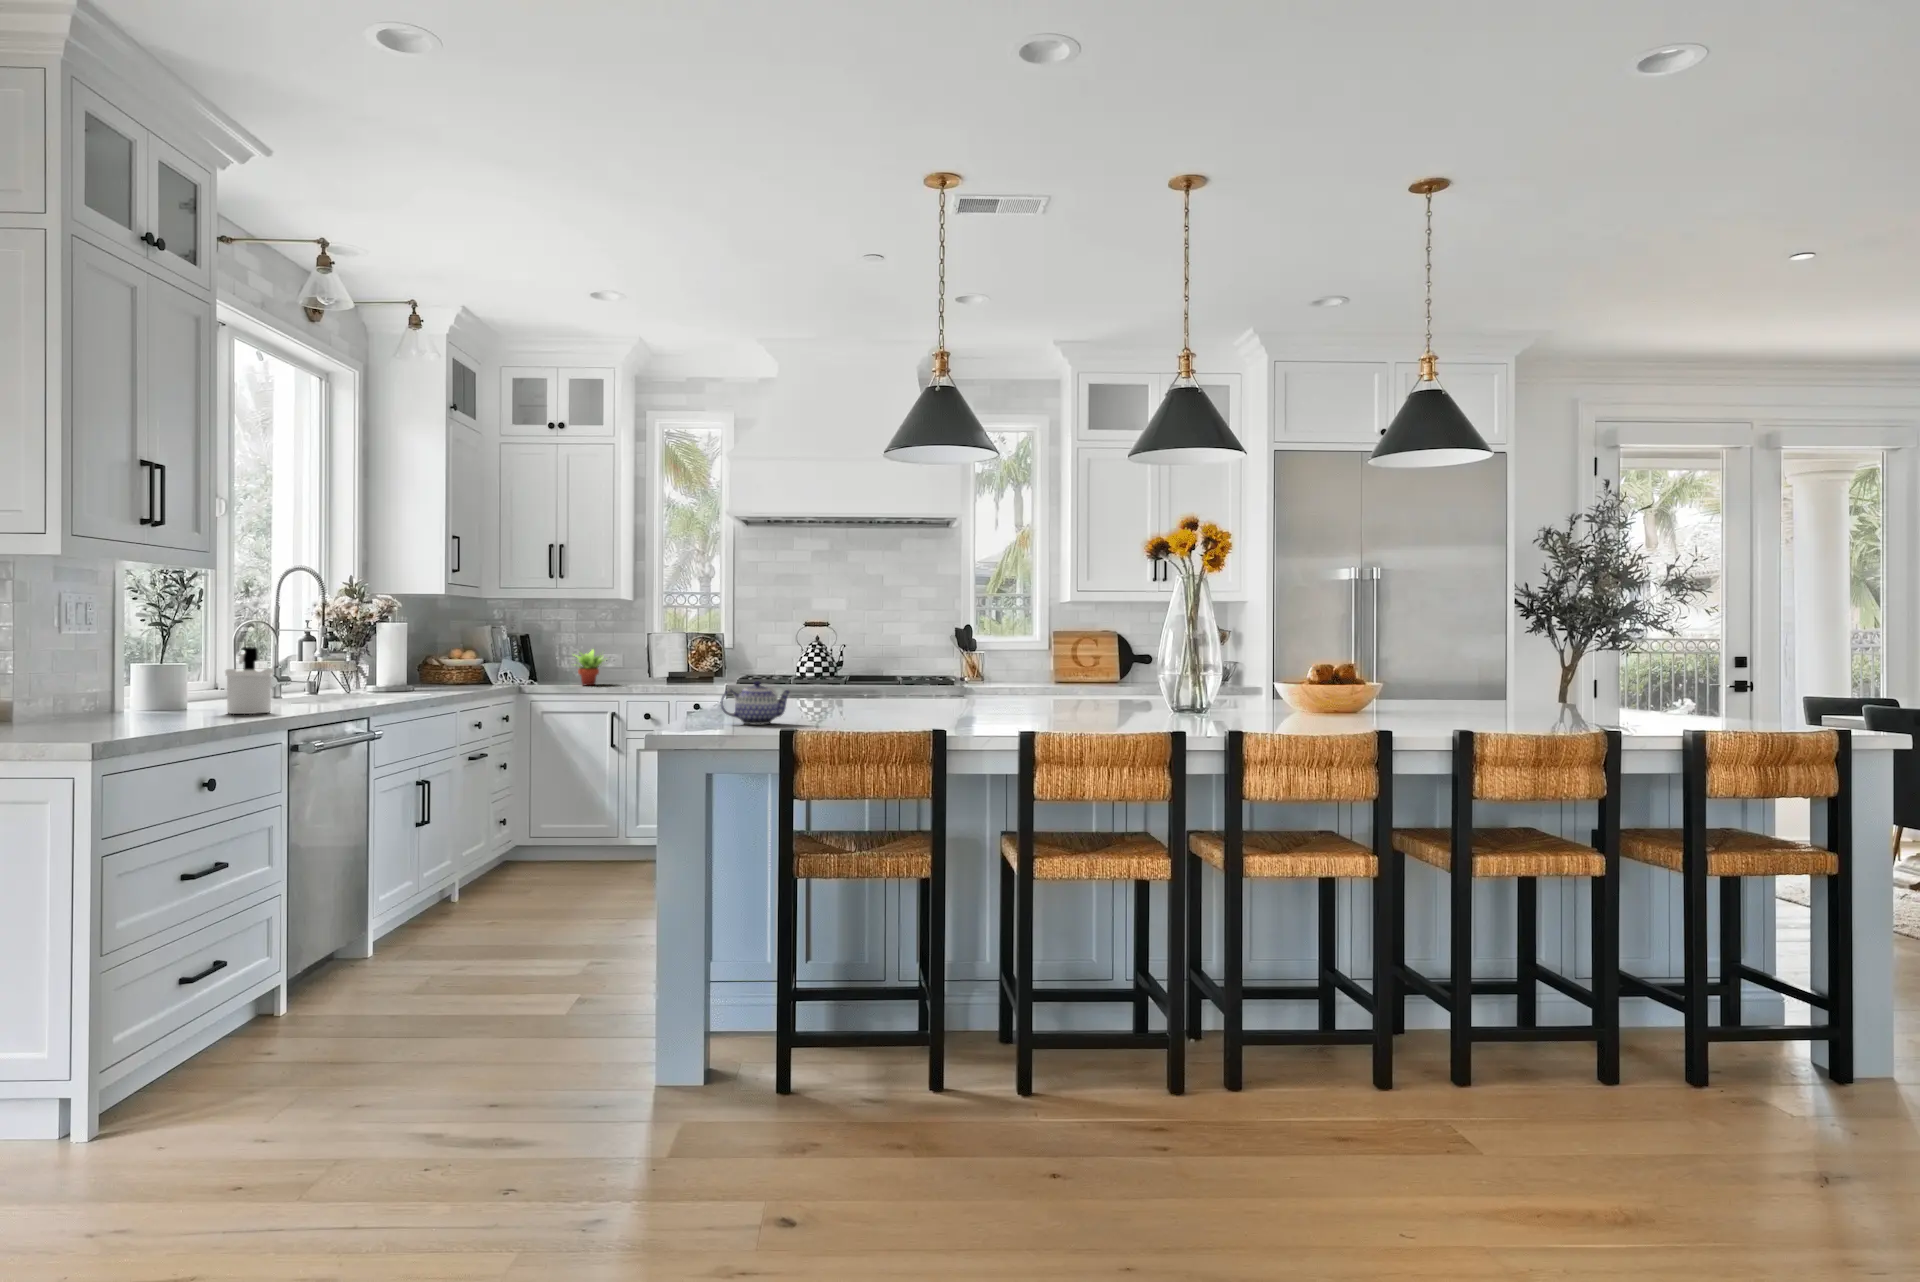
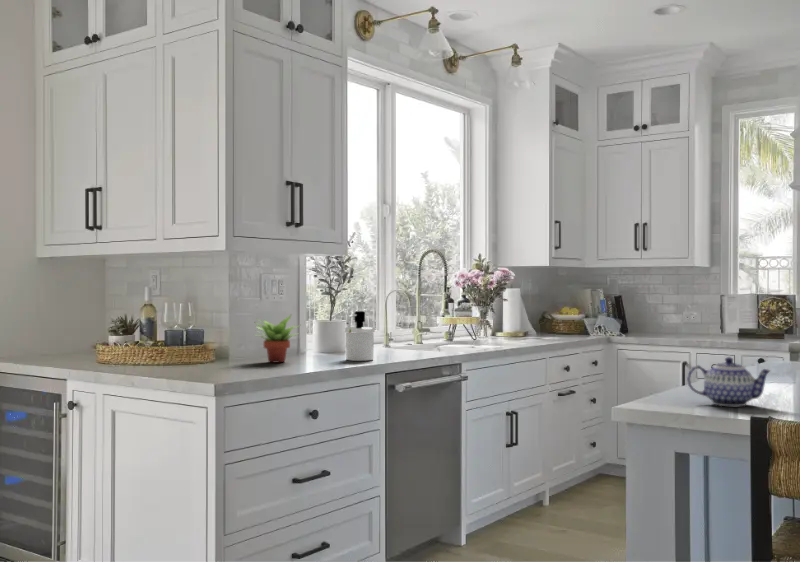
succulent plant: present [577,650,604,685] -> present [256,315,295,362]

